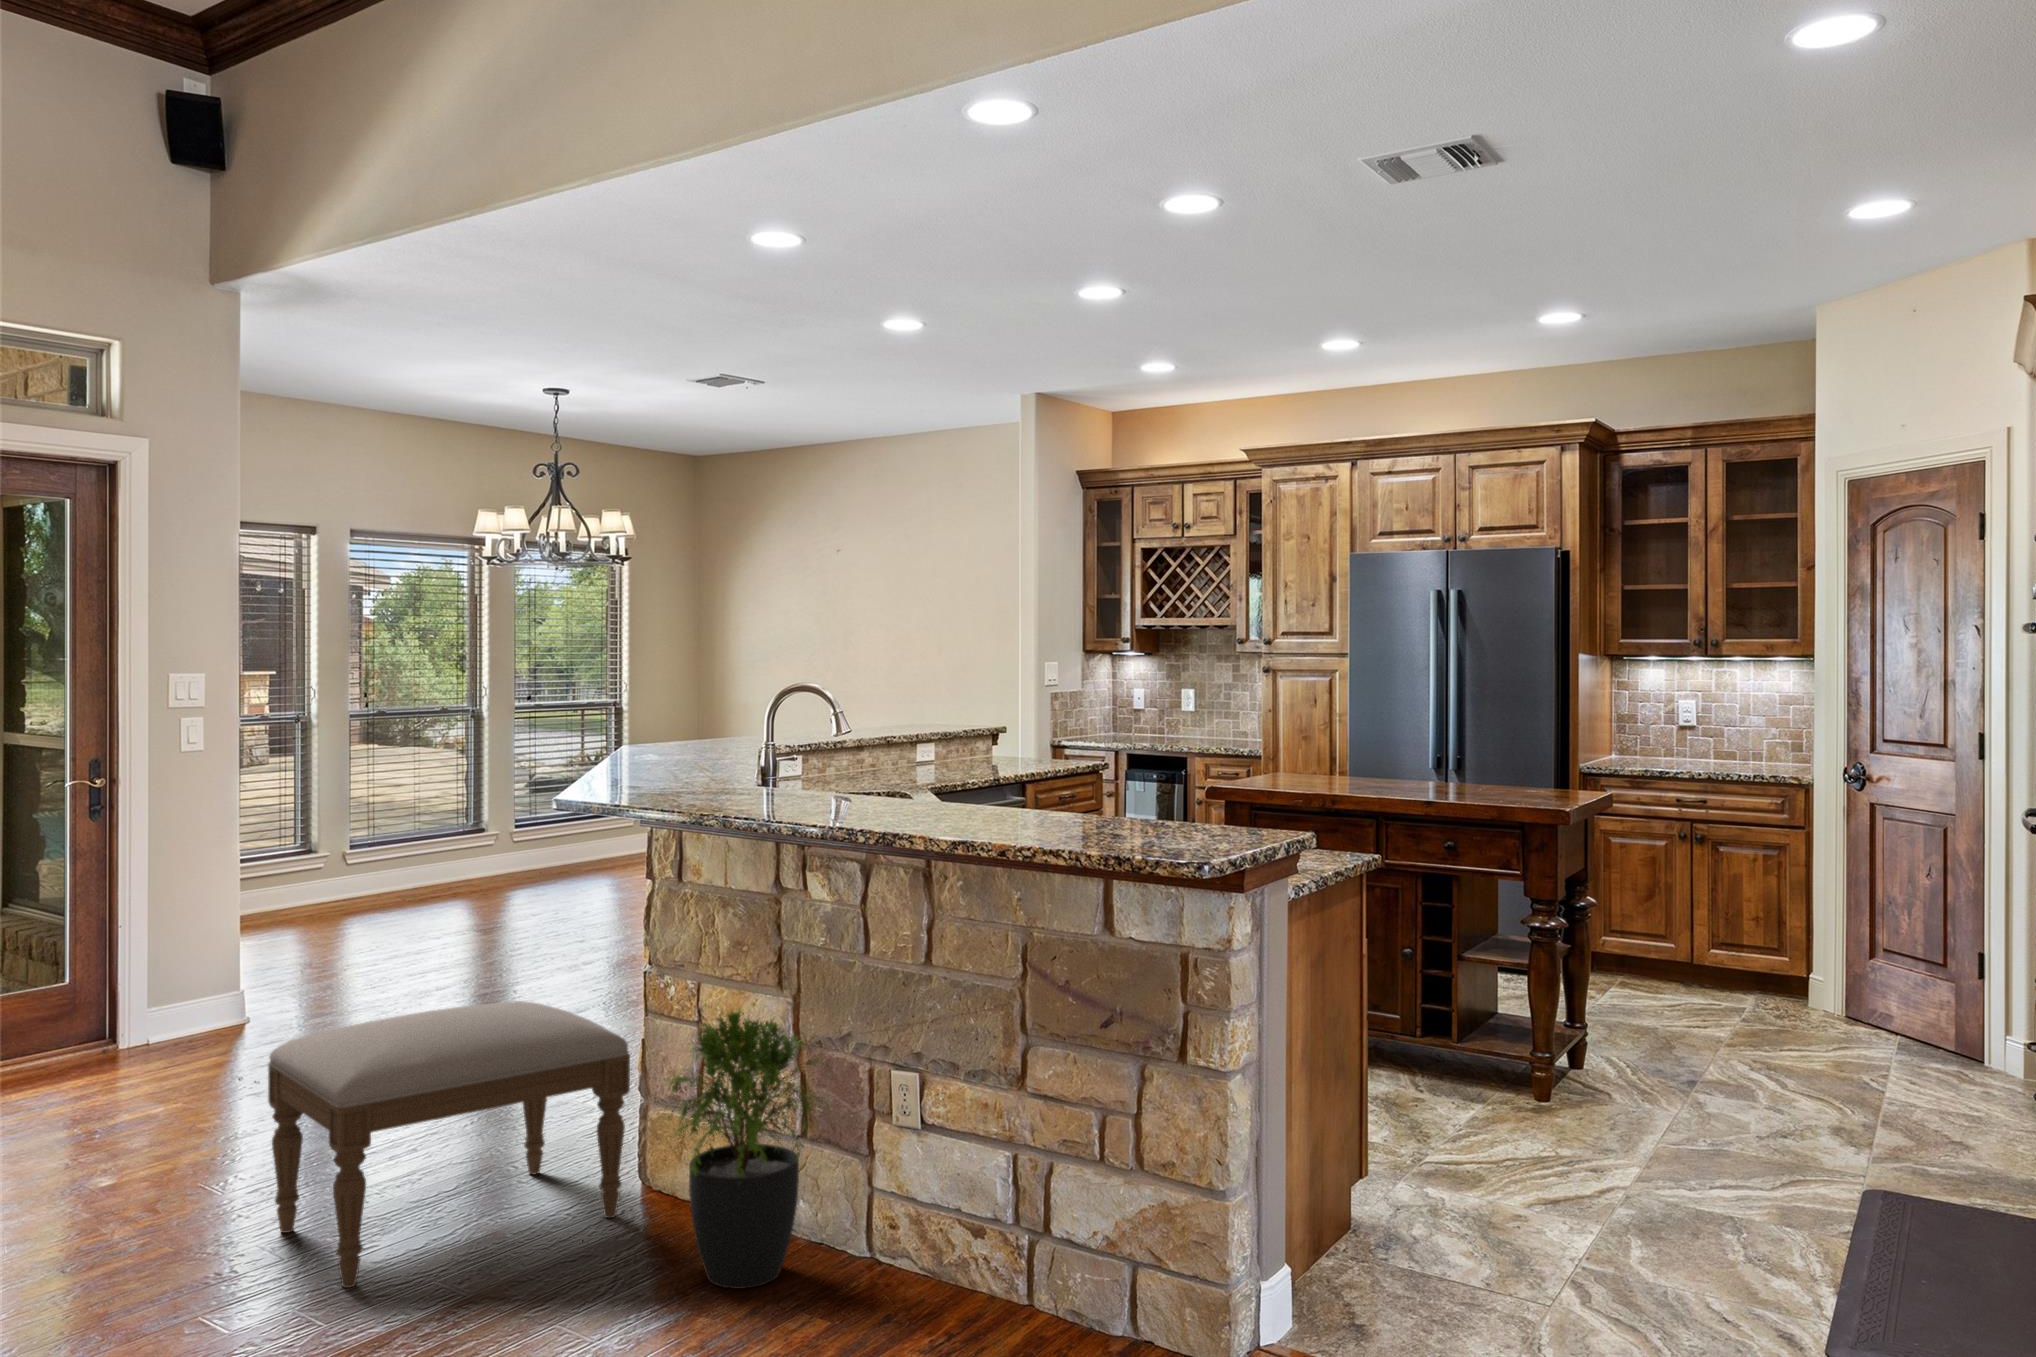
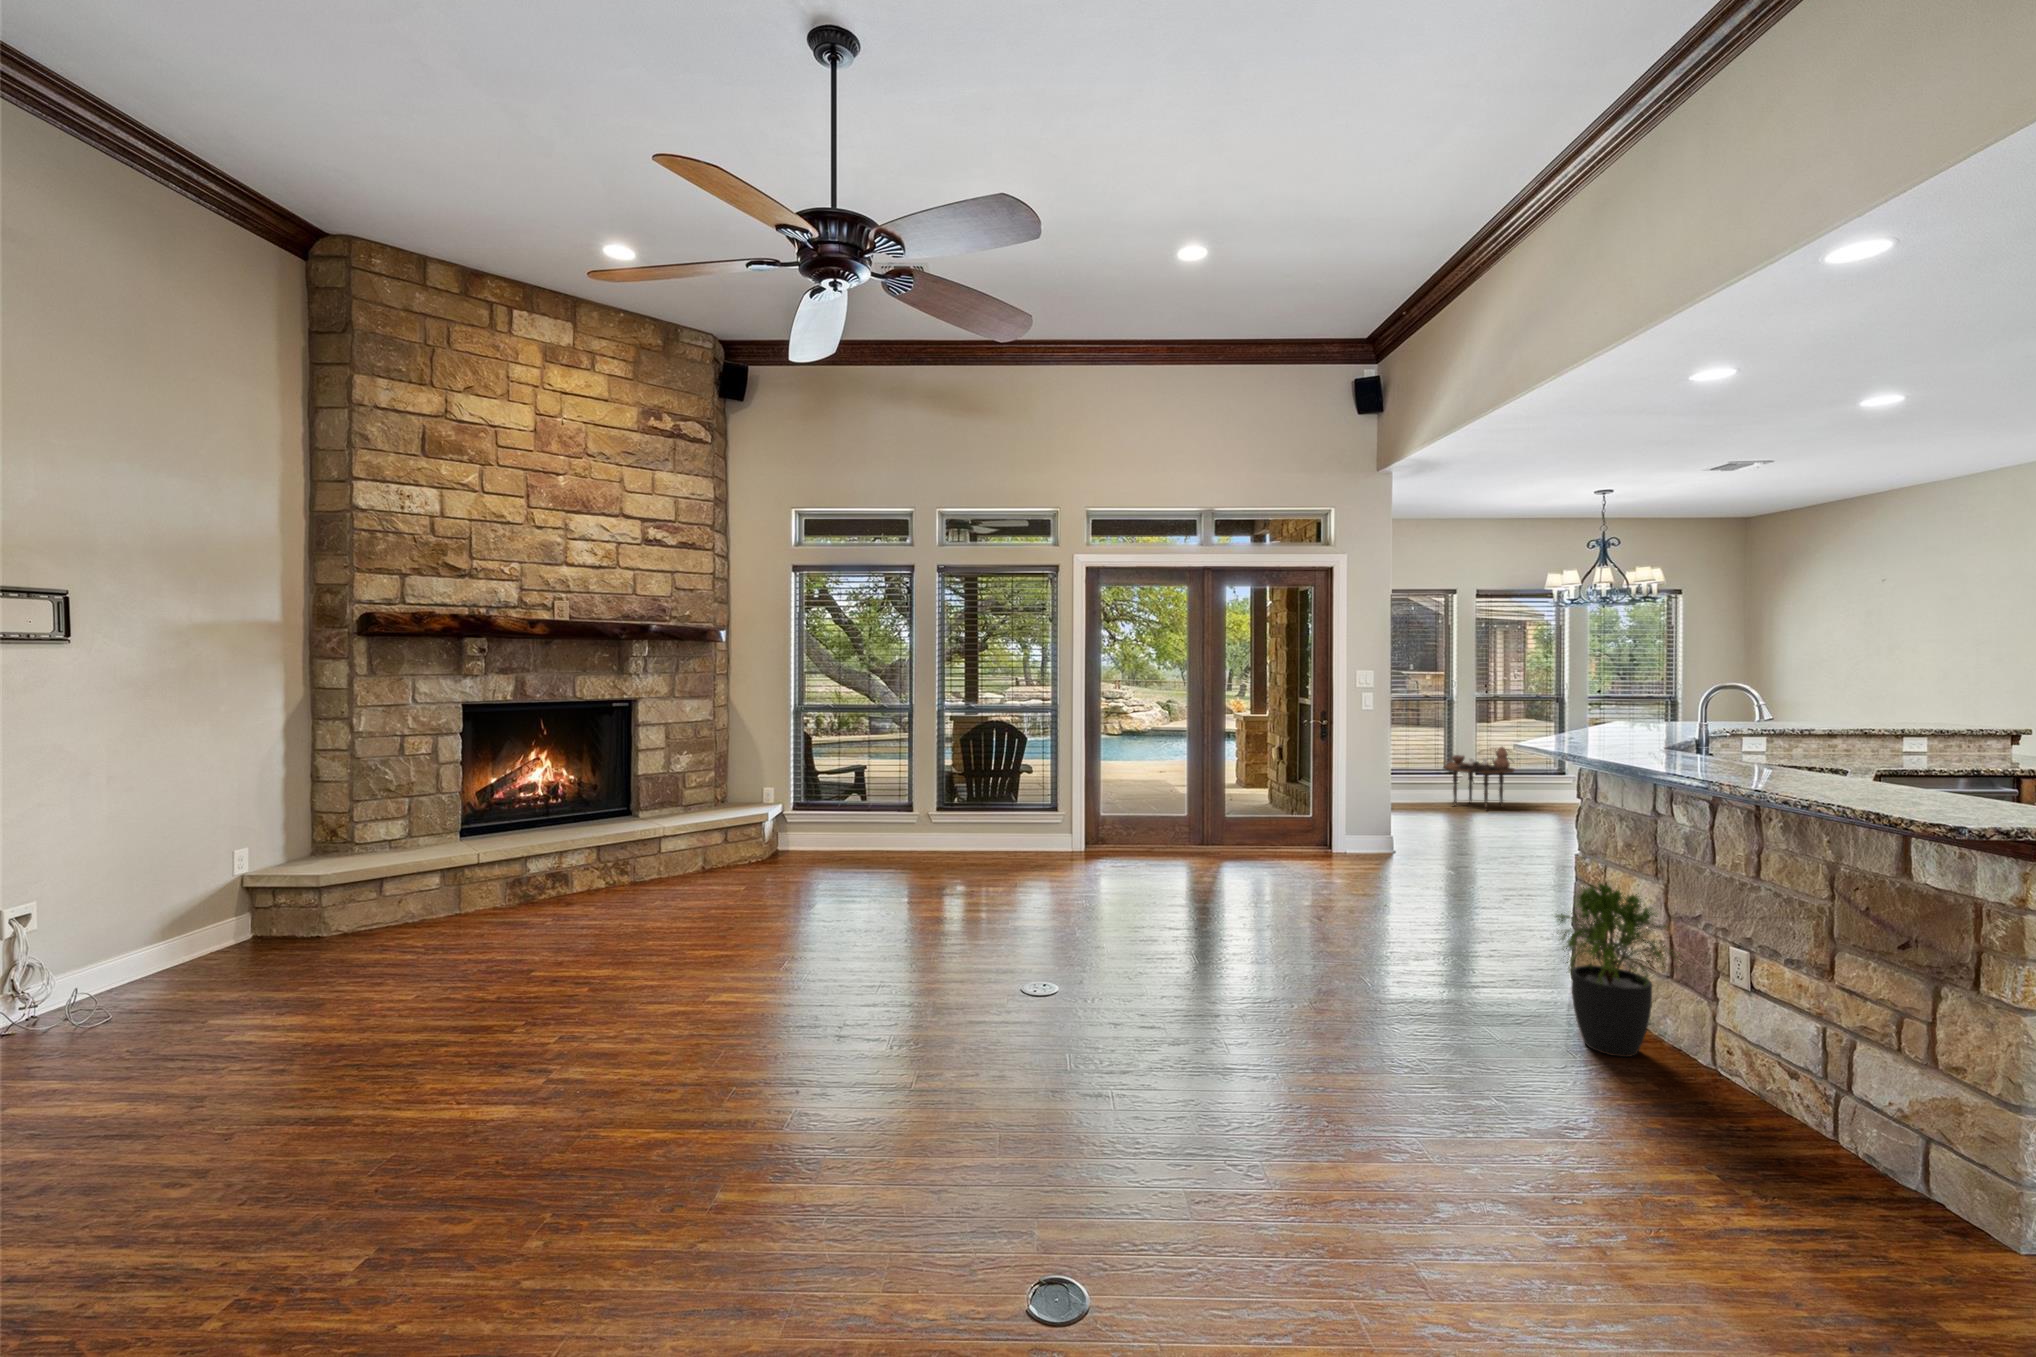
side table: none [291,806,414,921] -> present [1443,747,1514,810]
ottoman: present [268,1001,630,1288] -> none [1360,853,1554,993]

